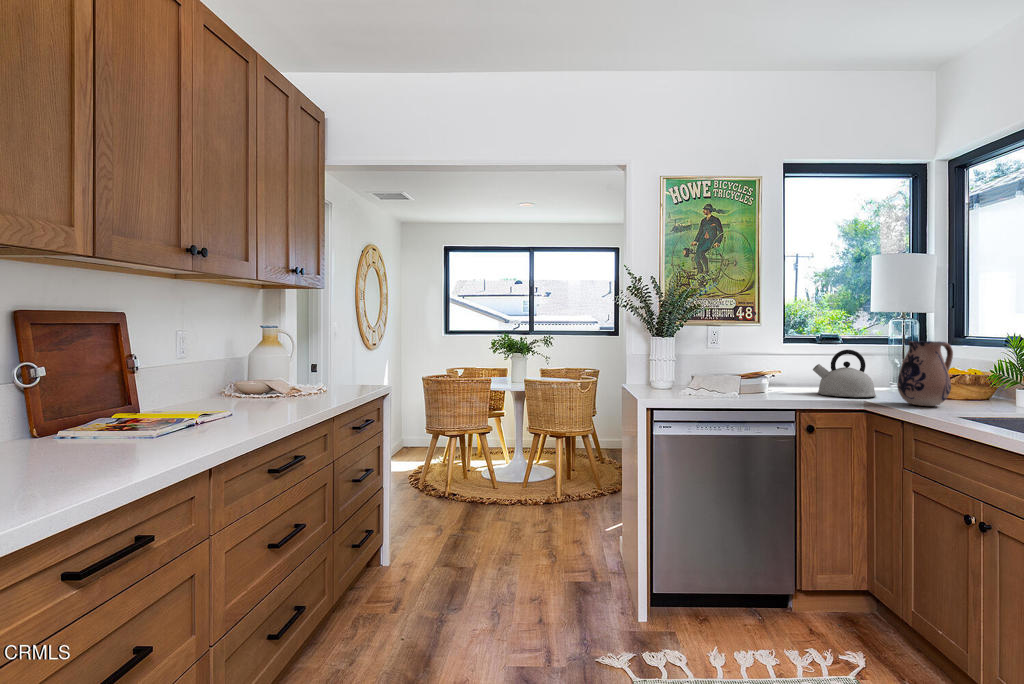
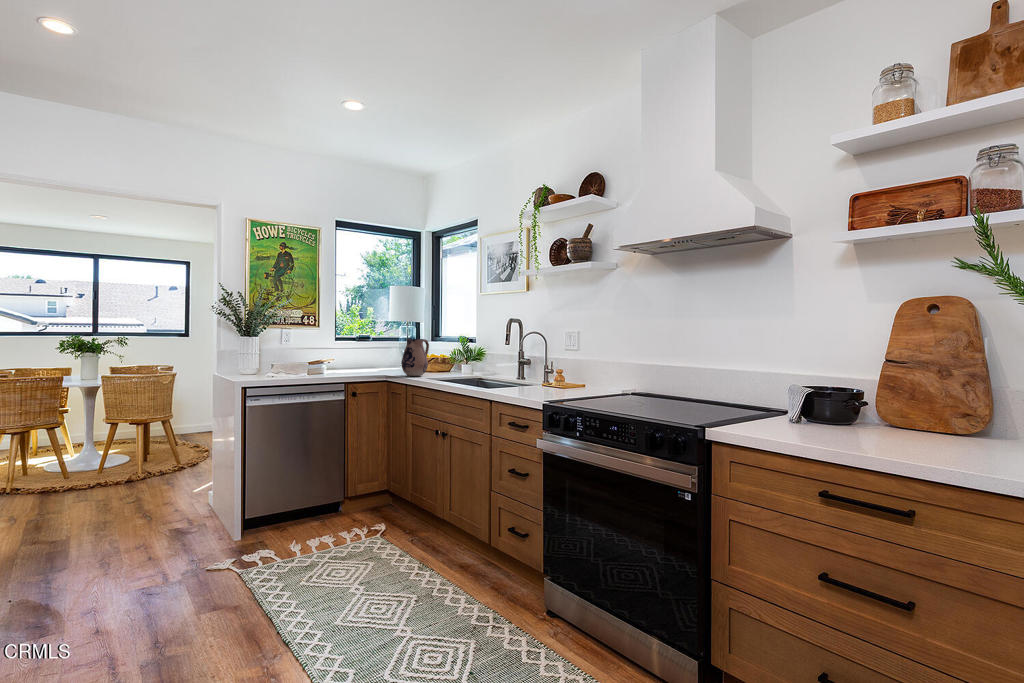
kettle: present [813,350,876,397] -> none [355,345,391,374]

